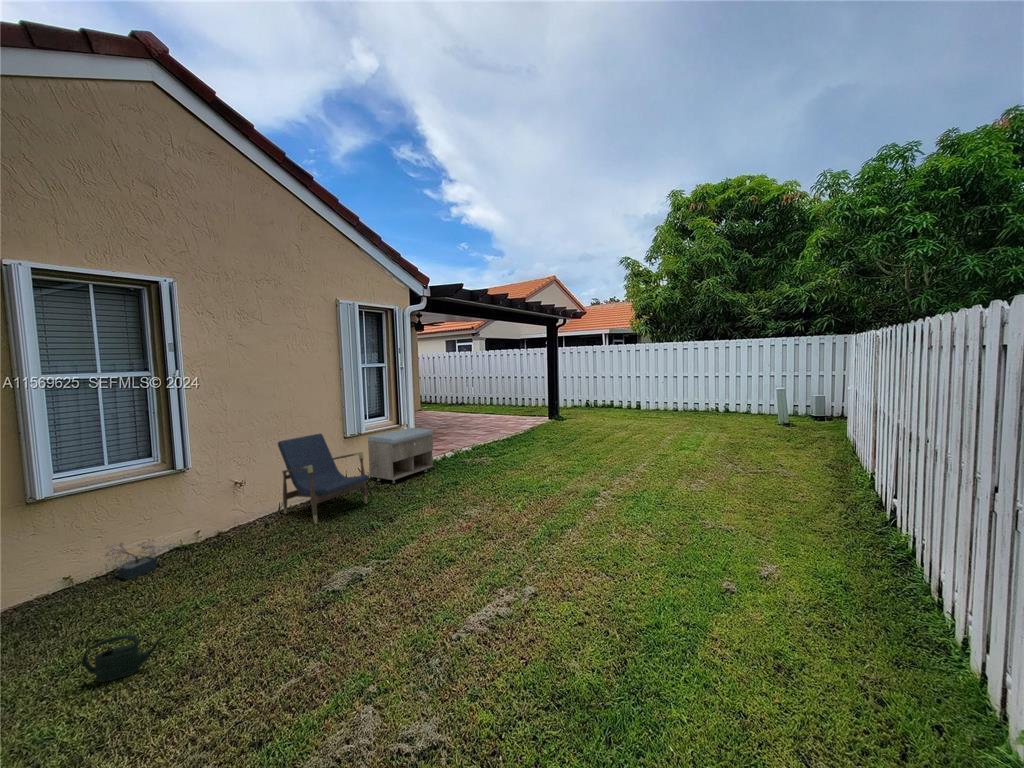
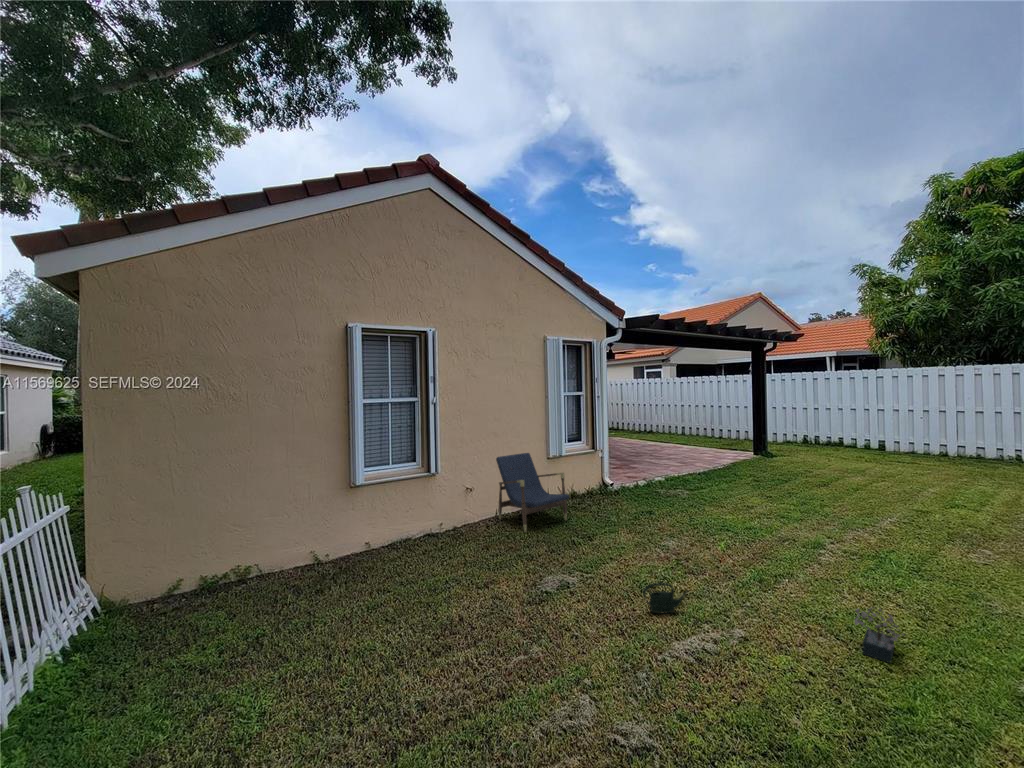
storage bench: present [368,428,434,483] -> none [566,453,627,505]
decorative plant: present [105,539,160,580] -> present [855,608,900,663]
watering can: present [82,635,166,682] -> present [643,583,689,614]

